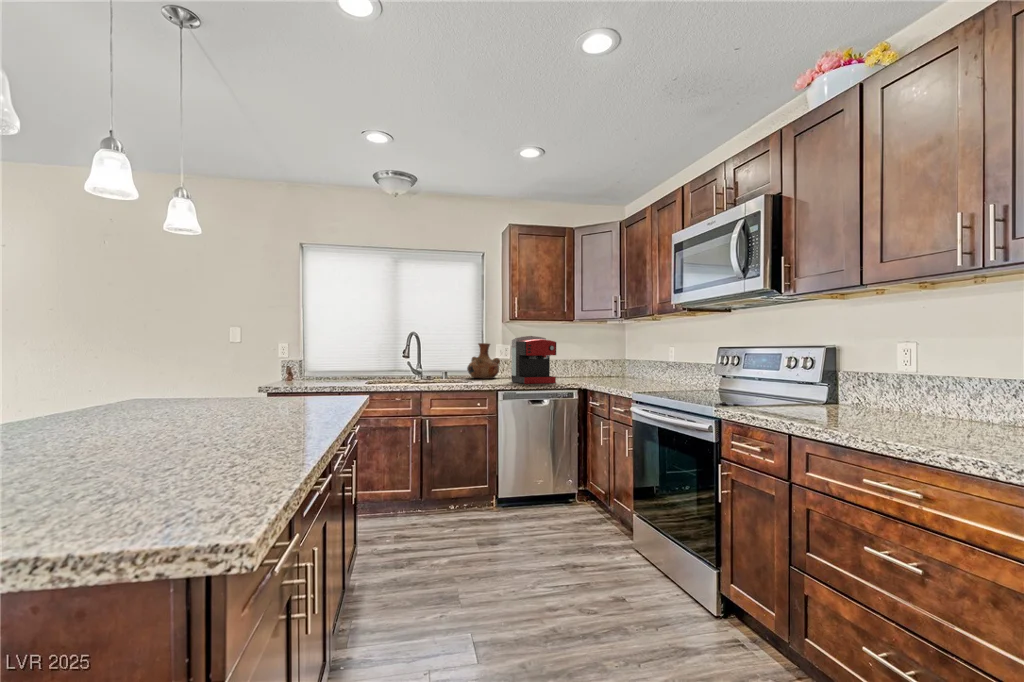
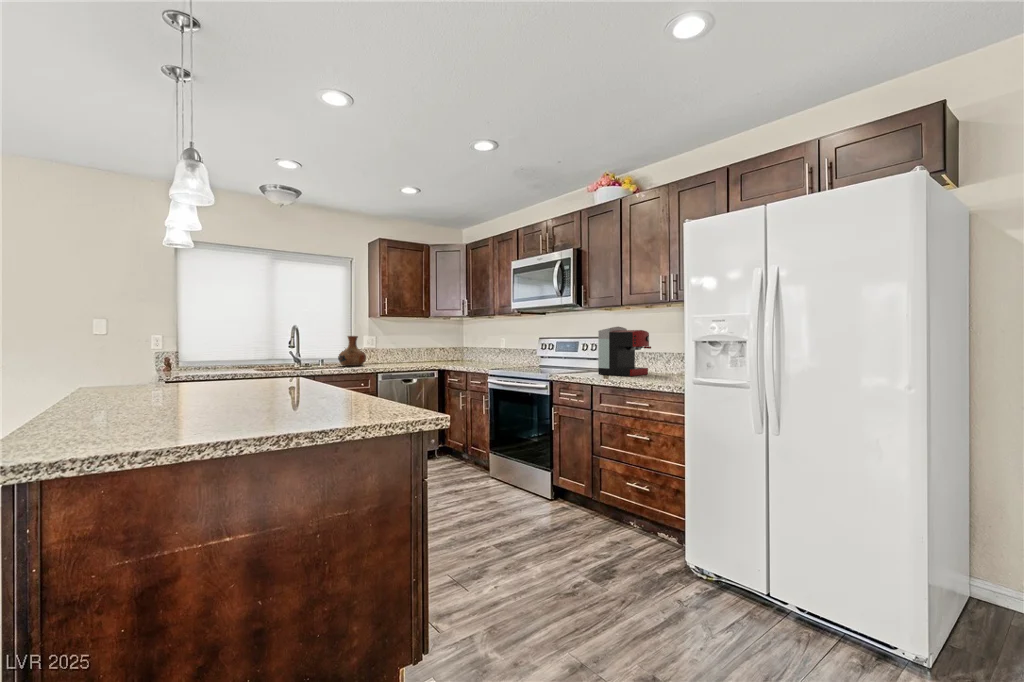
coffee maker: present [512,336,556,384] -> present [598,327,651,376]

